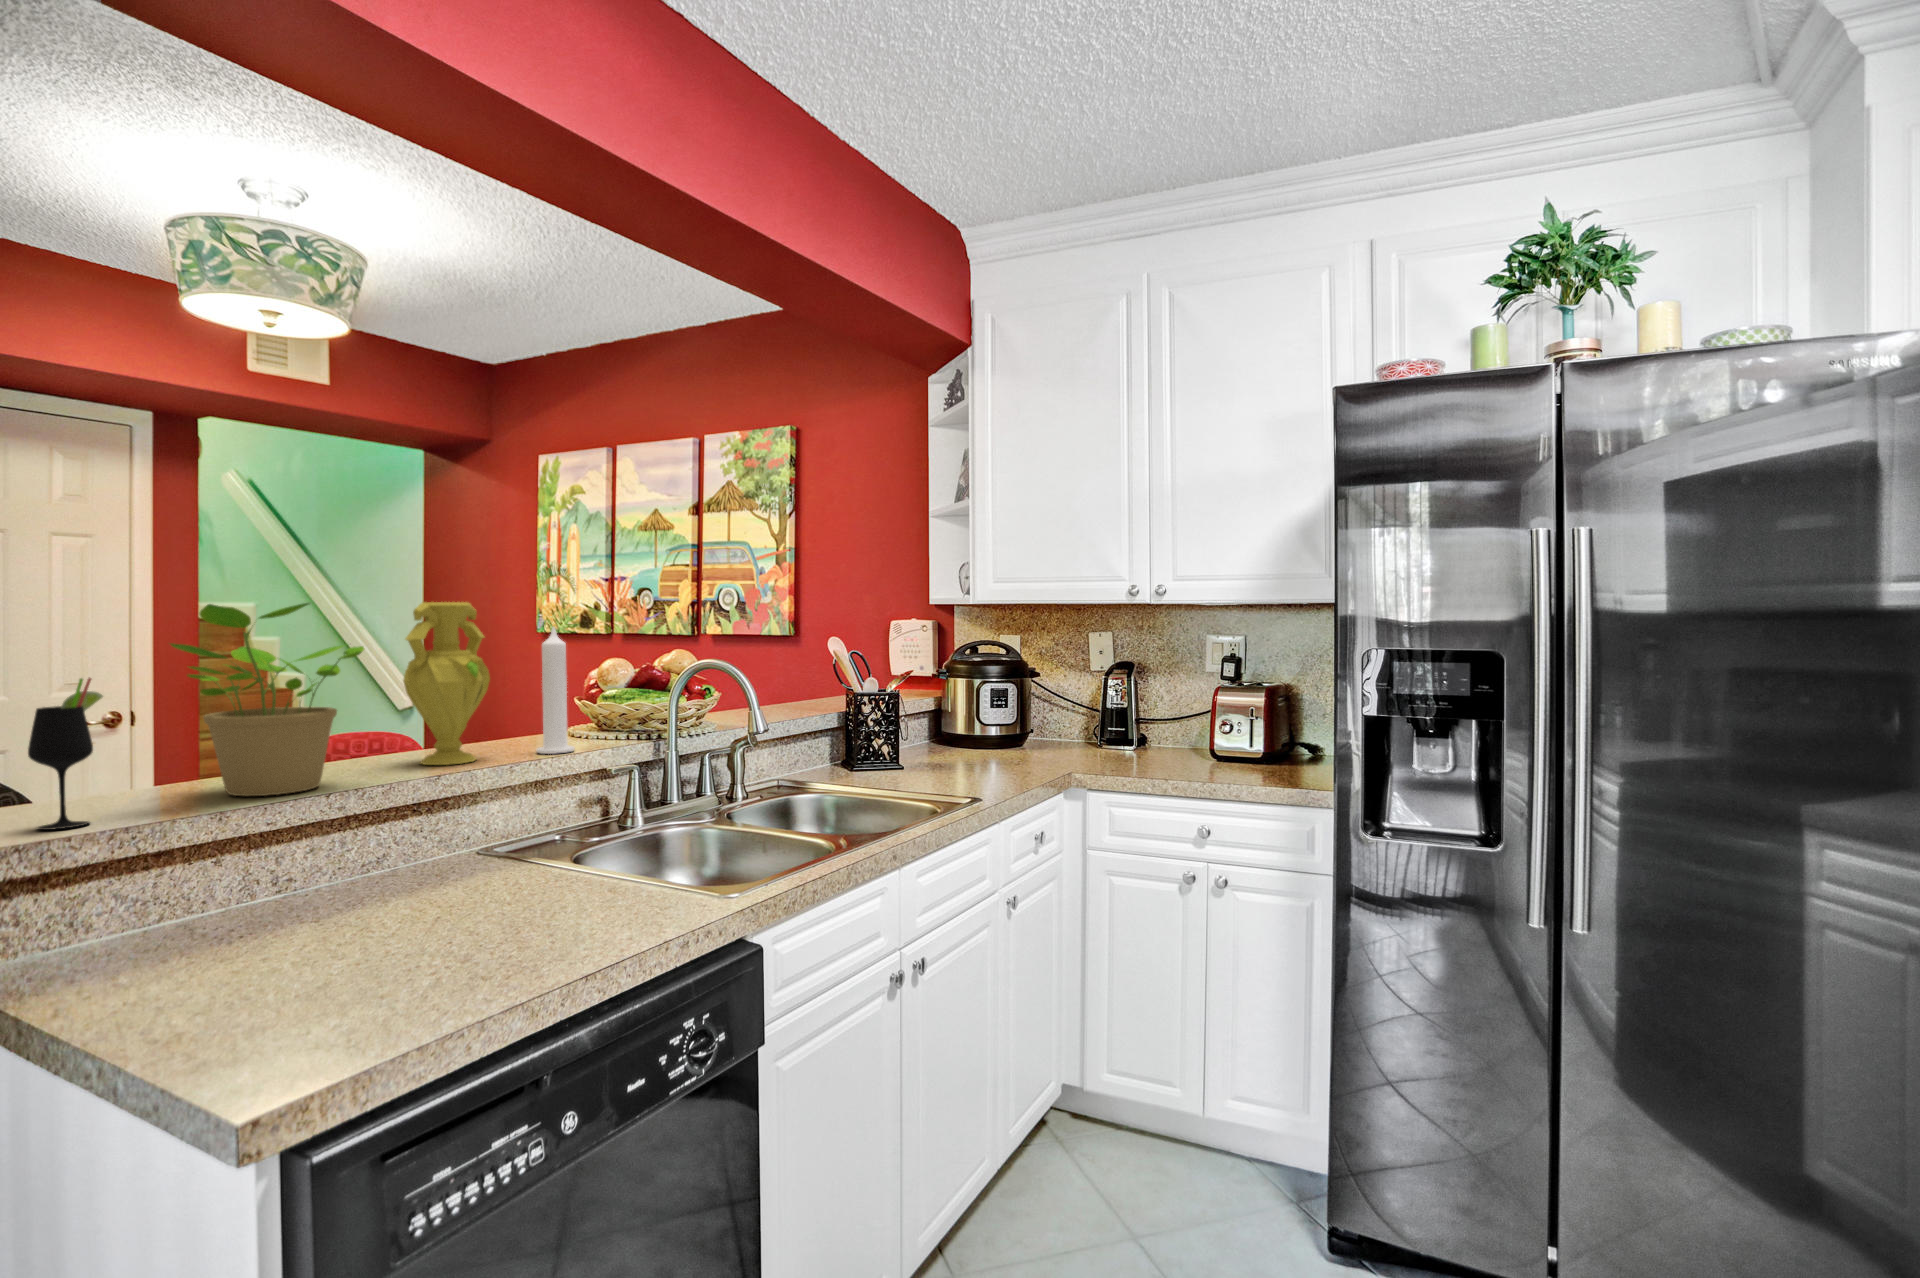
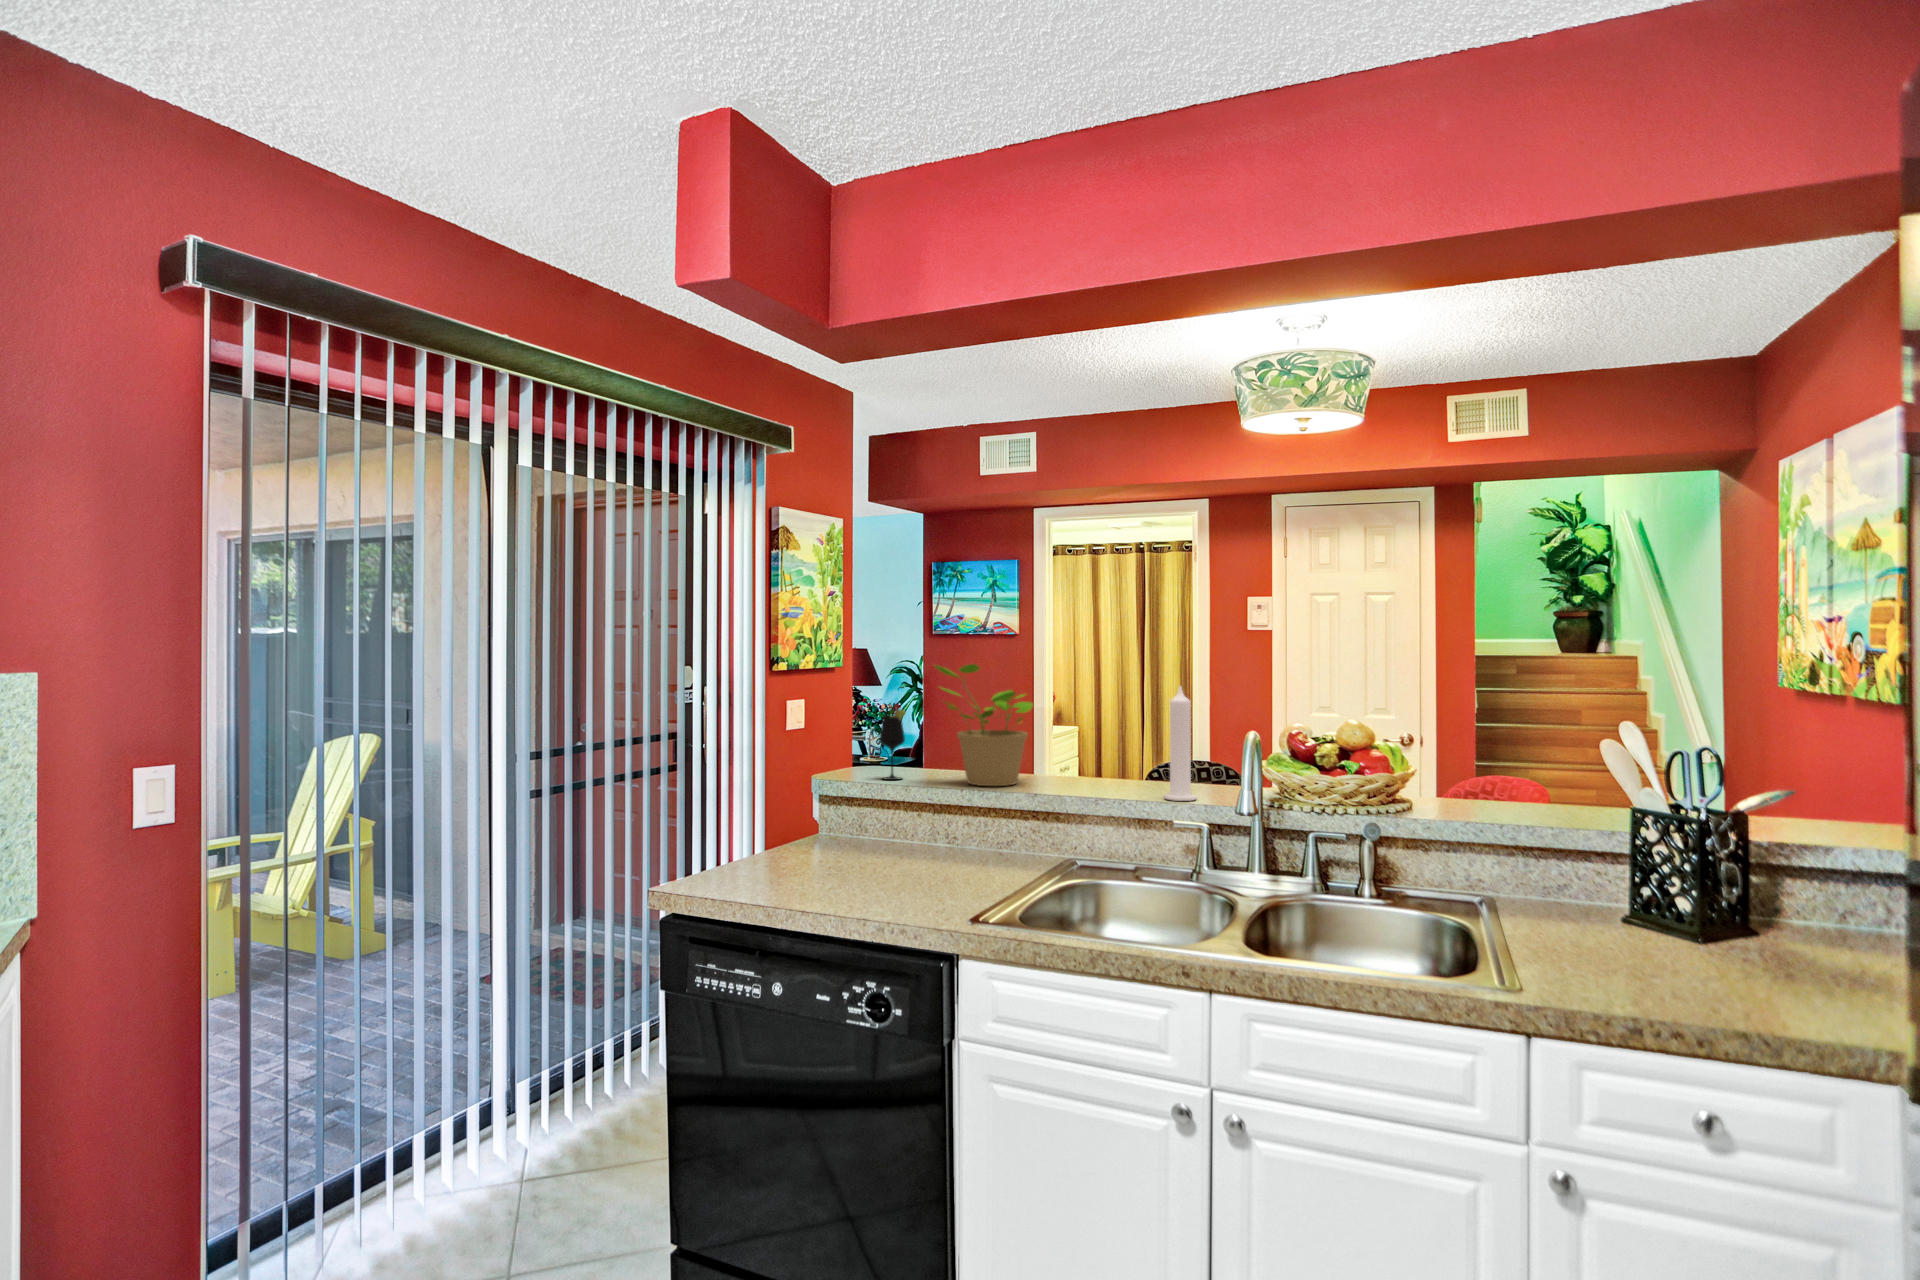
vase: present [403,602,490,765] -> none [1082,662,1152,793]

